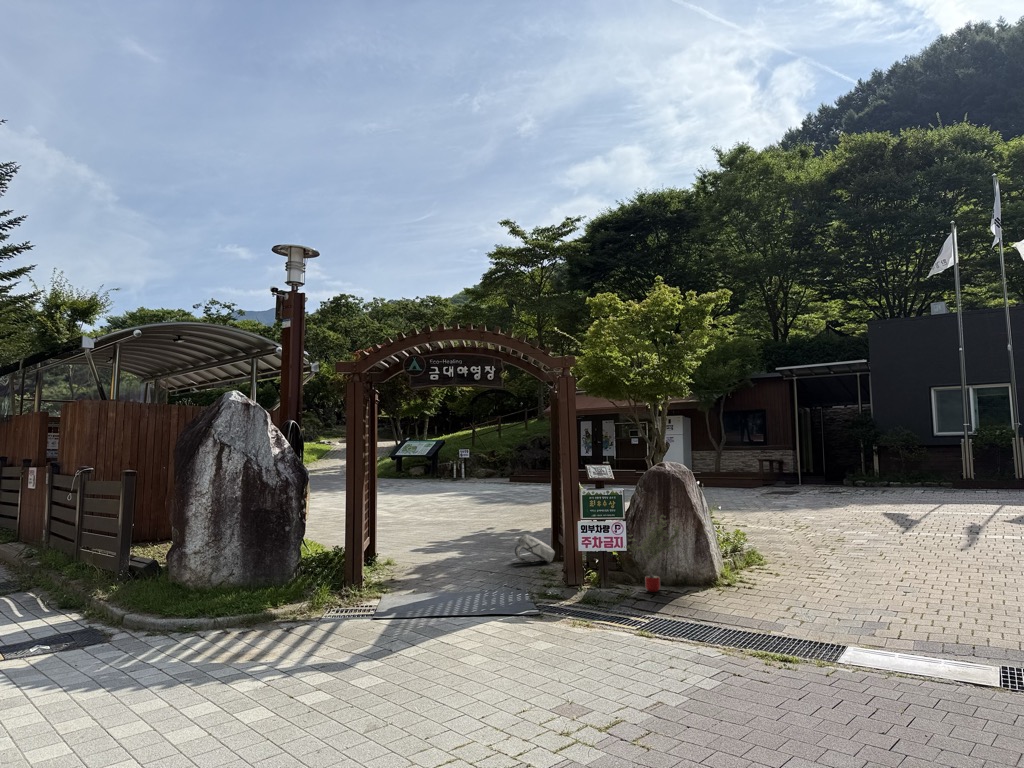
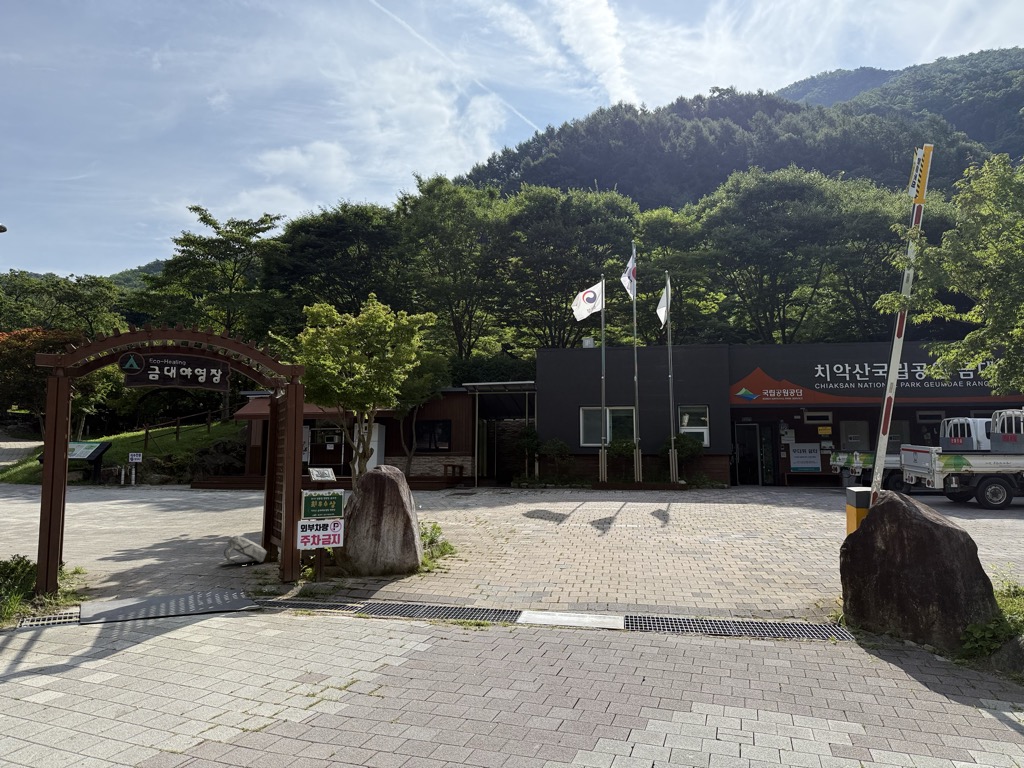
potted tree: present [624,515,680,592] -> none [340,512,394,582]

